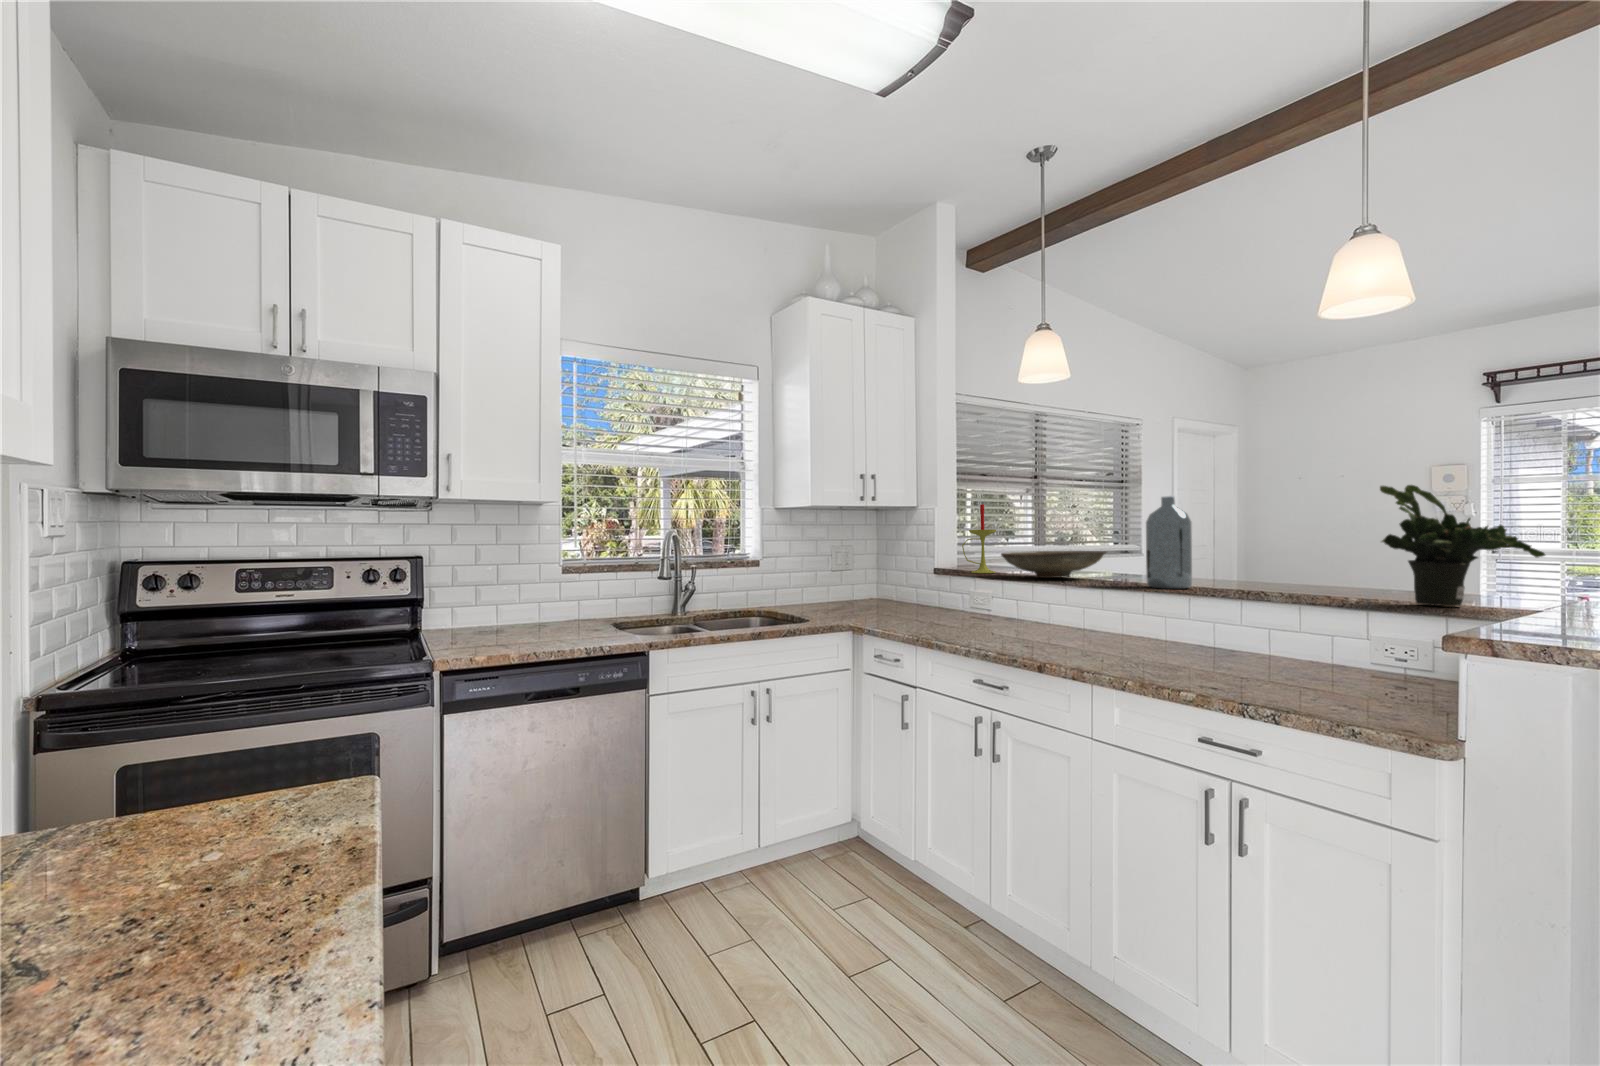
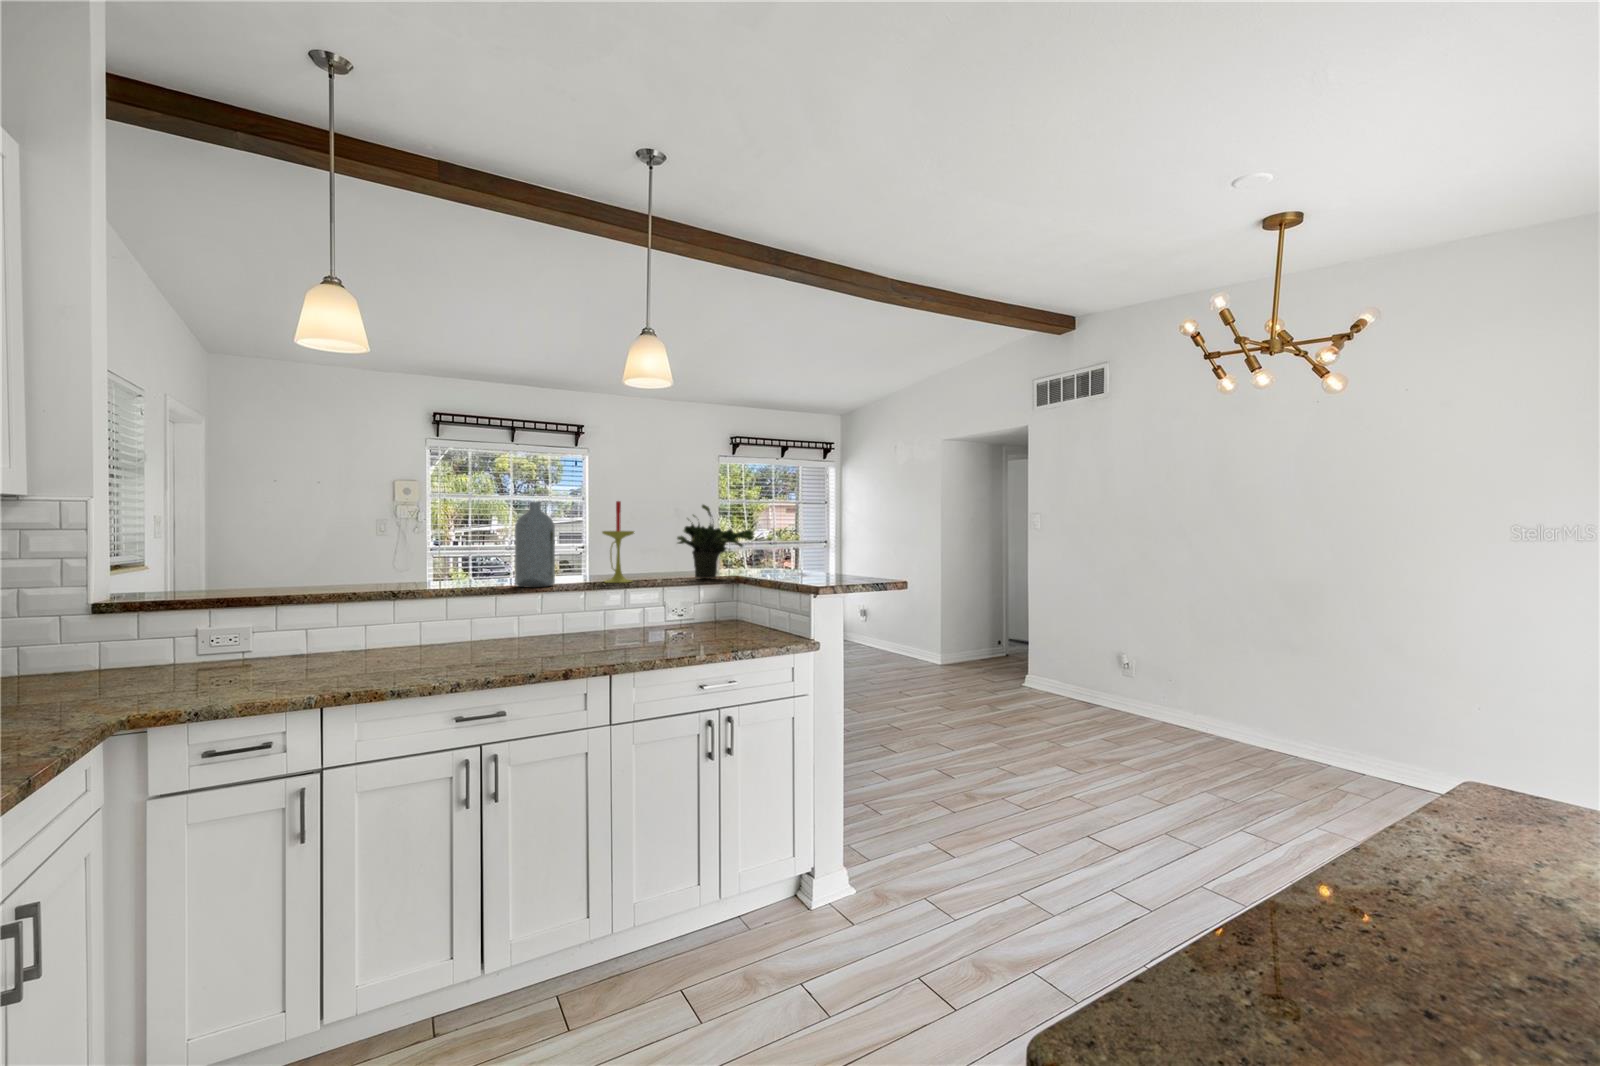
candle: present [962,504,996,573] -> present [602,501,634,583]
decorative bowl: present [1001,551,1106,578] -> none [292,556,436,593]

